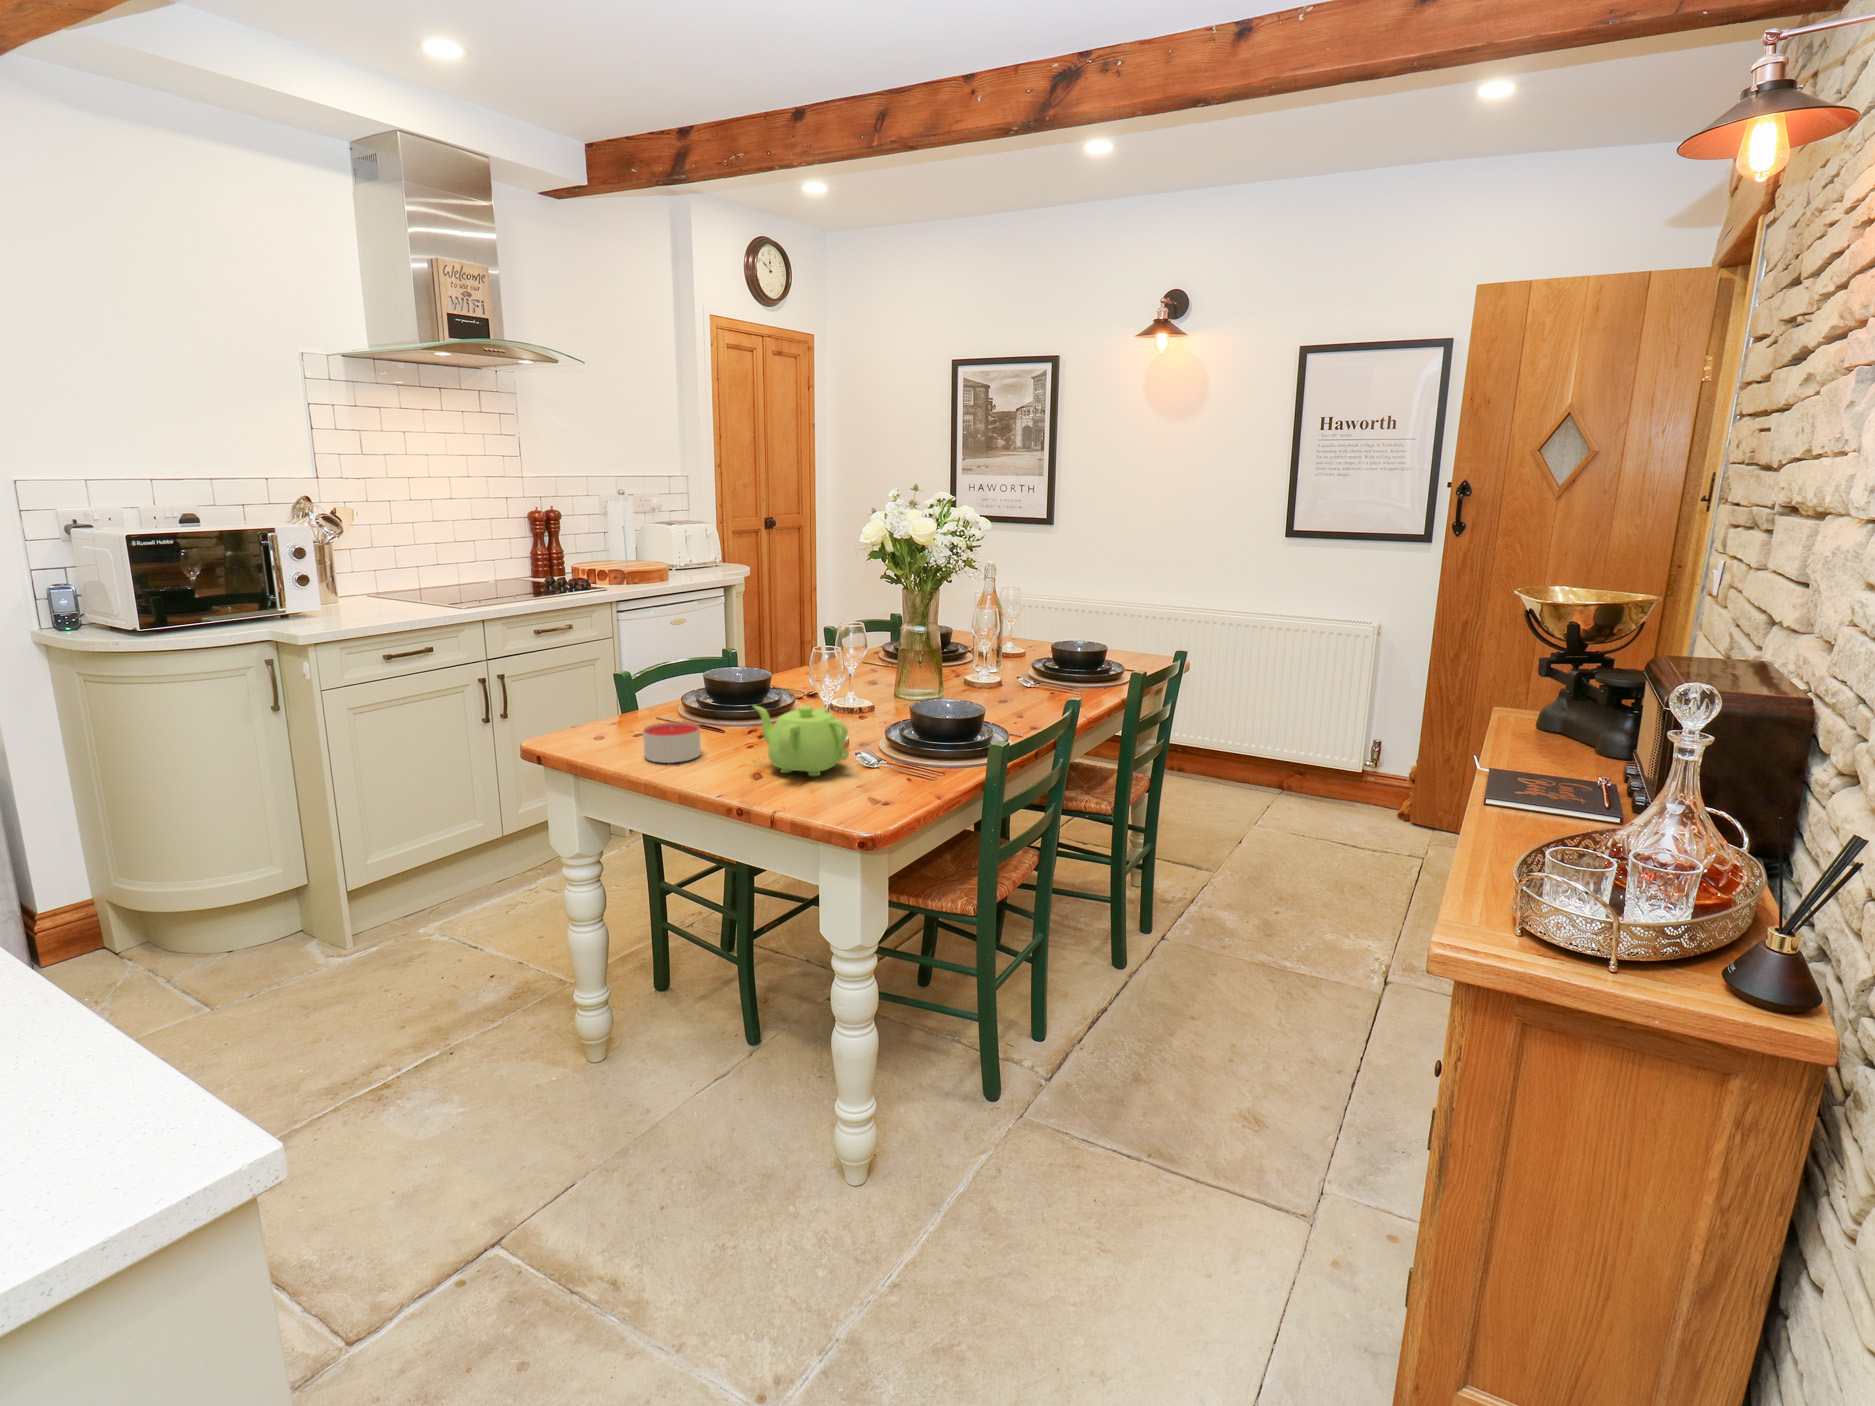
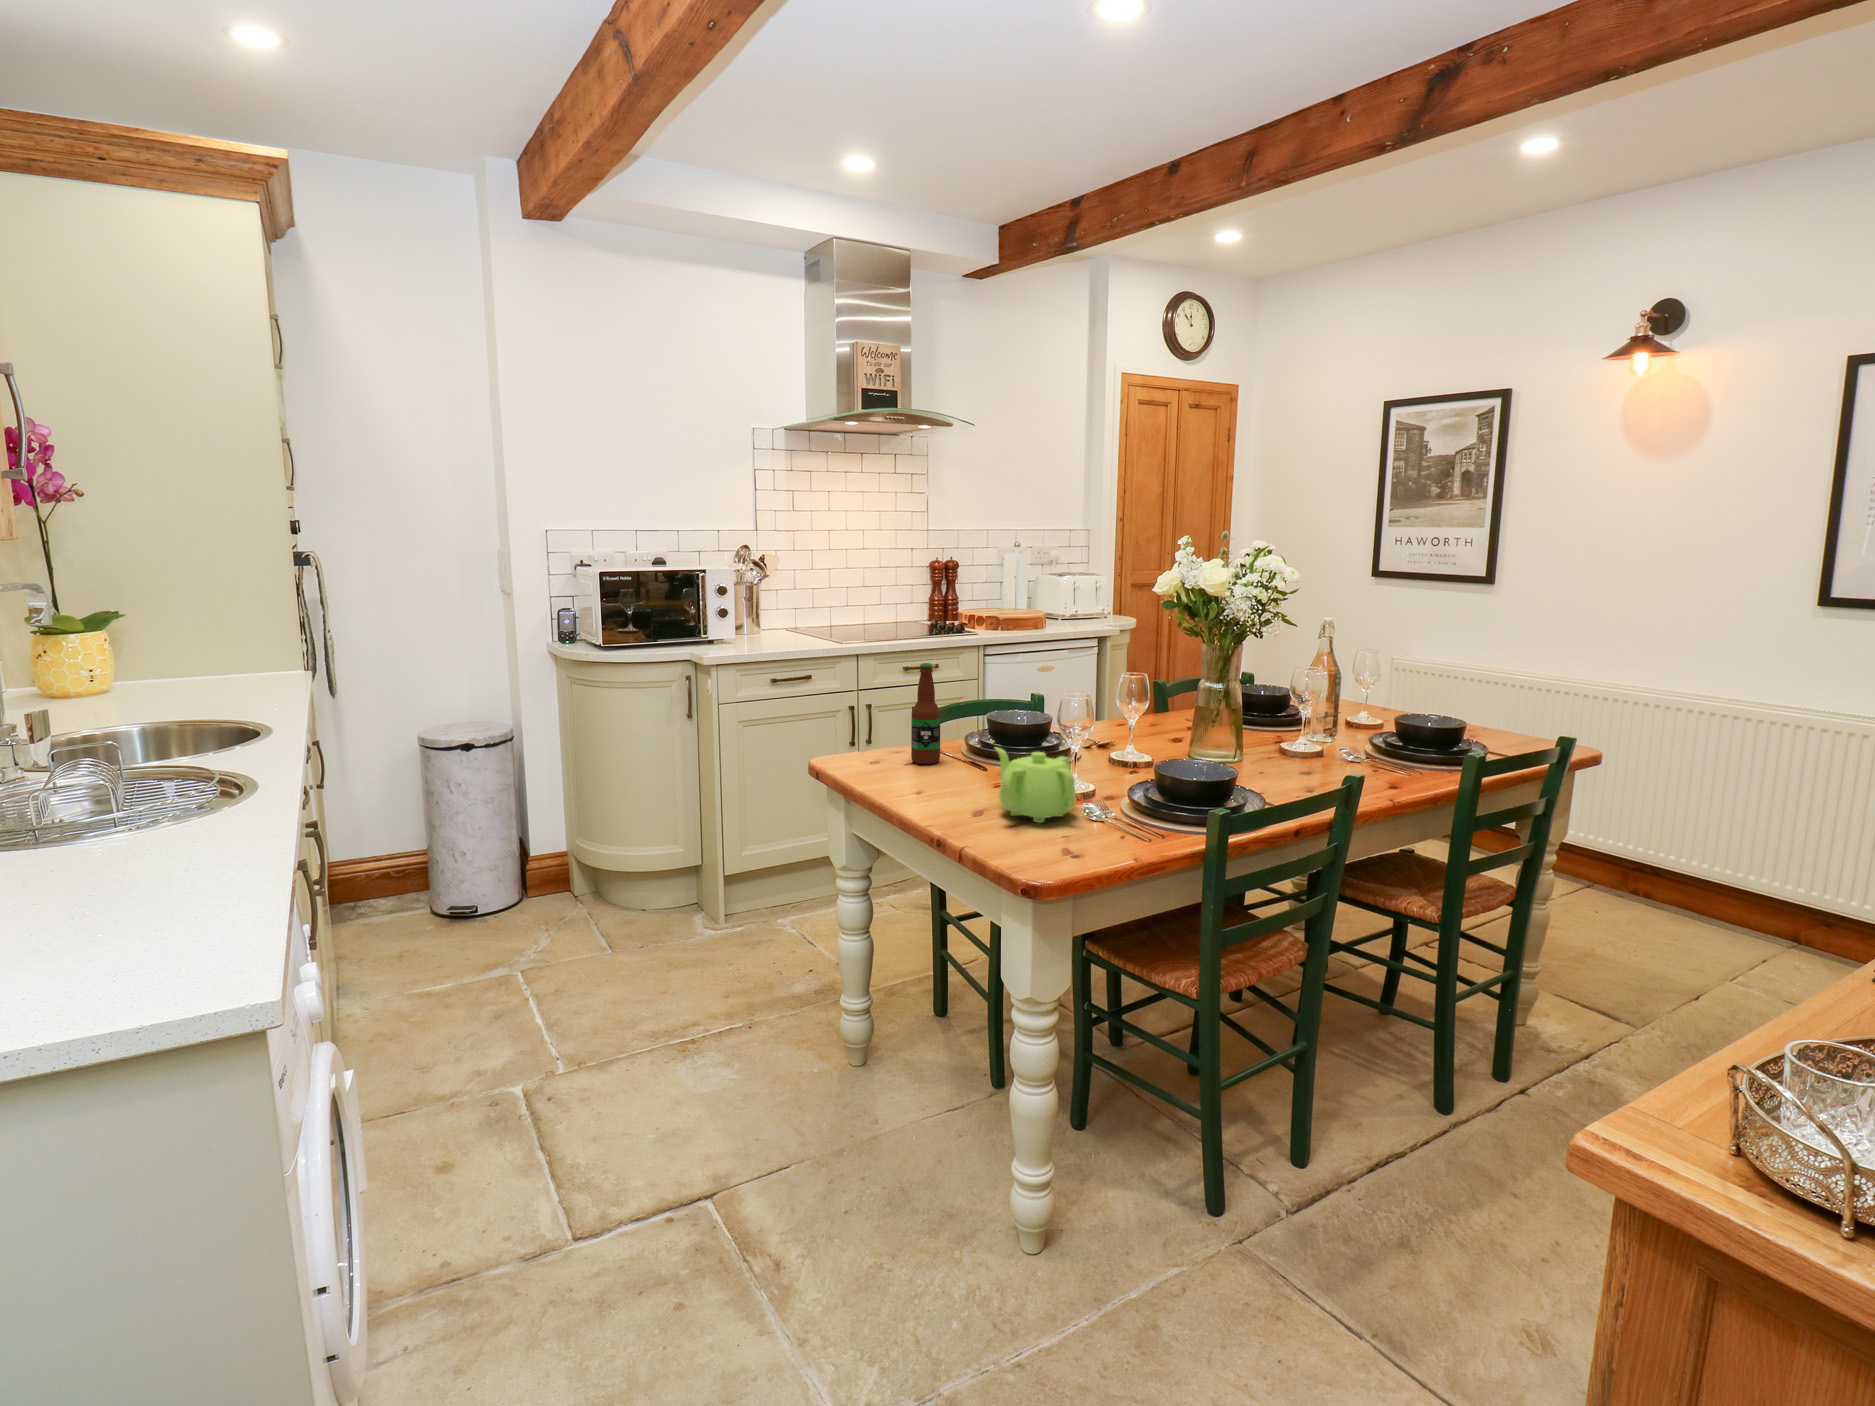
bottle: none [628,624,663,732] -> present [911,663,941,764]
candle: present [643,722,701,763] -> none [902,756,954,794]

